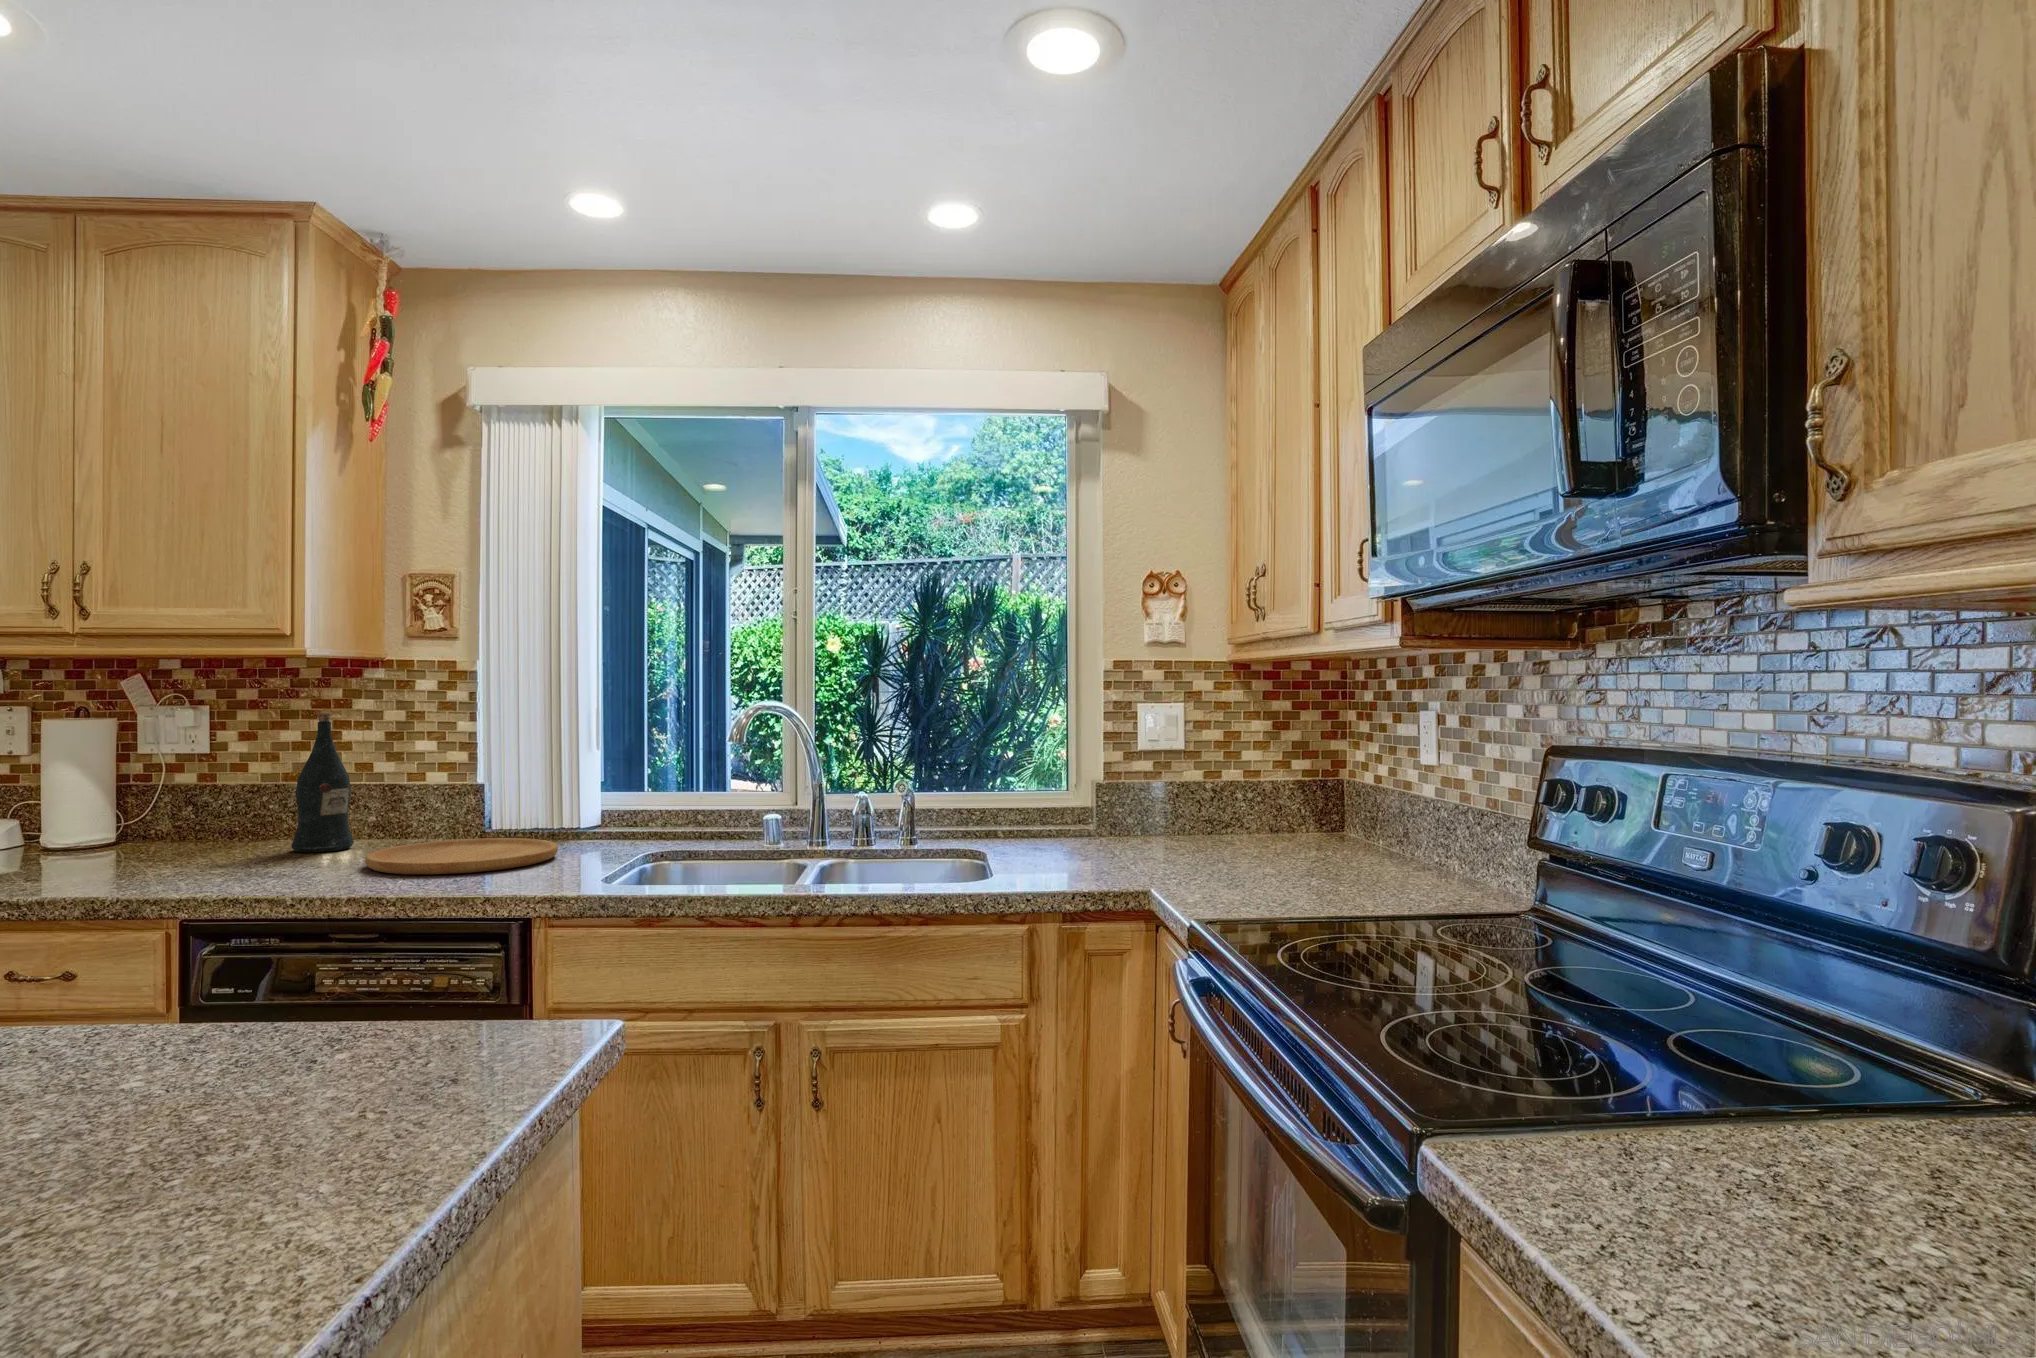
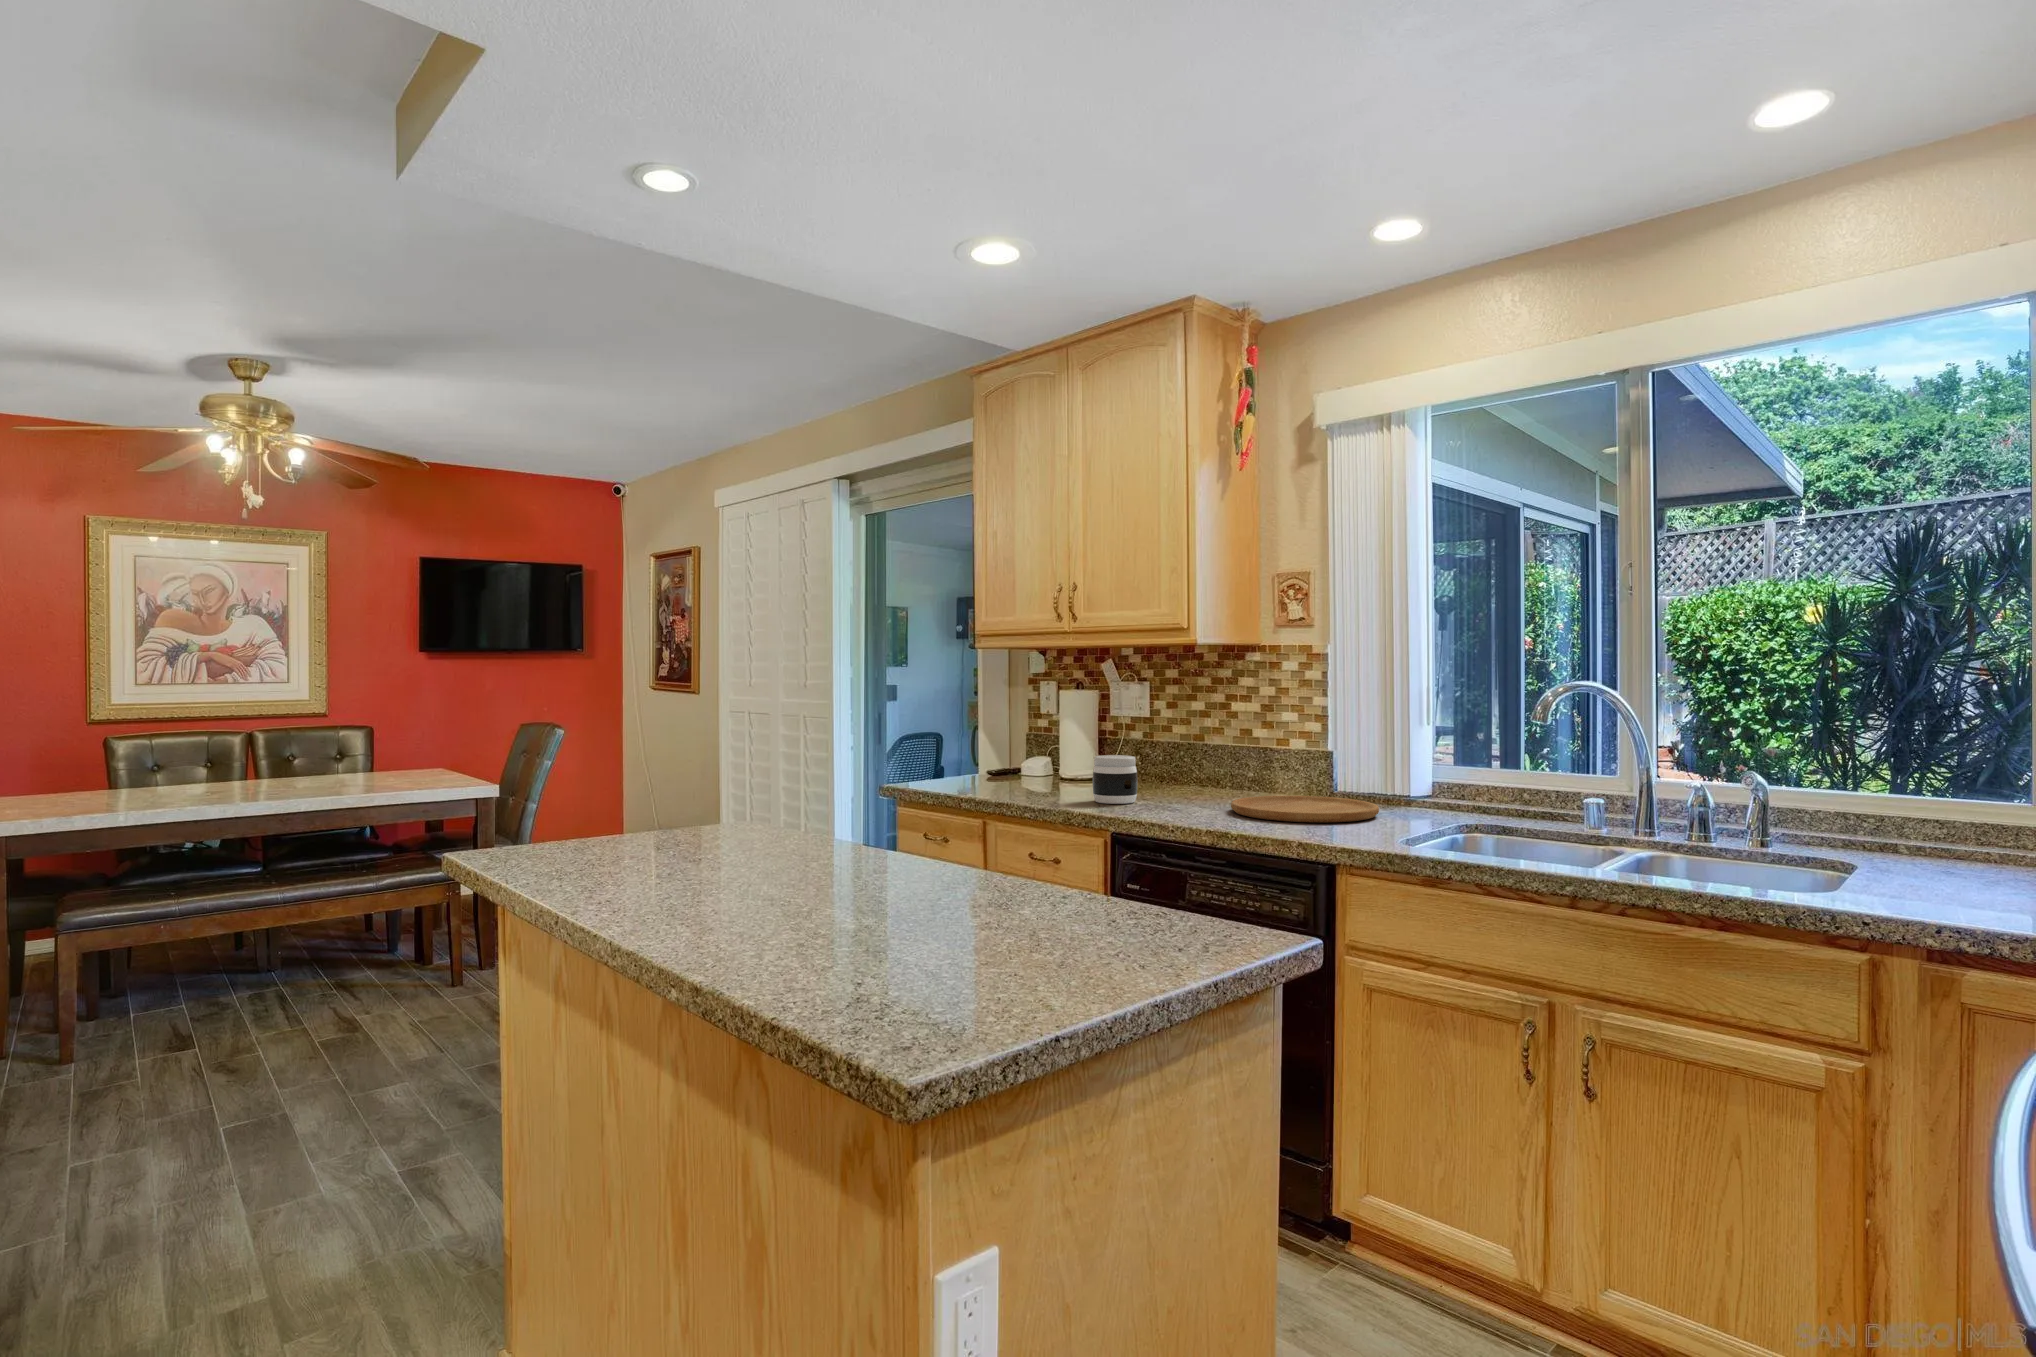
wine bottle: present [291,712,354,852] -> none [1196,688,1238,796]
jar: none [126,808,207,880] -> present [1093,755,1137,804]

